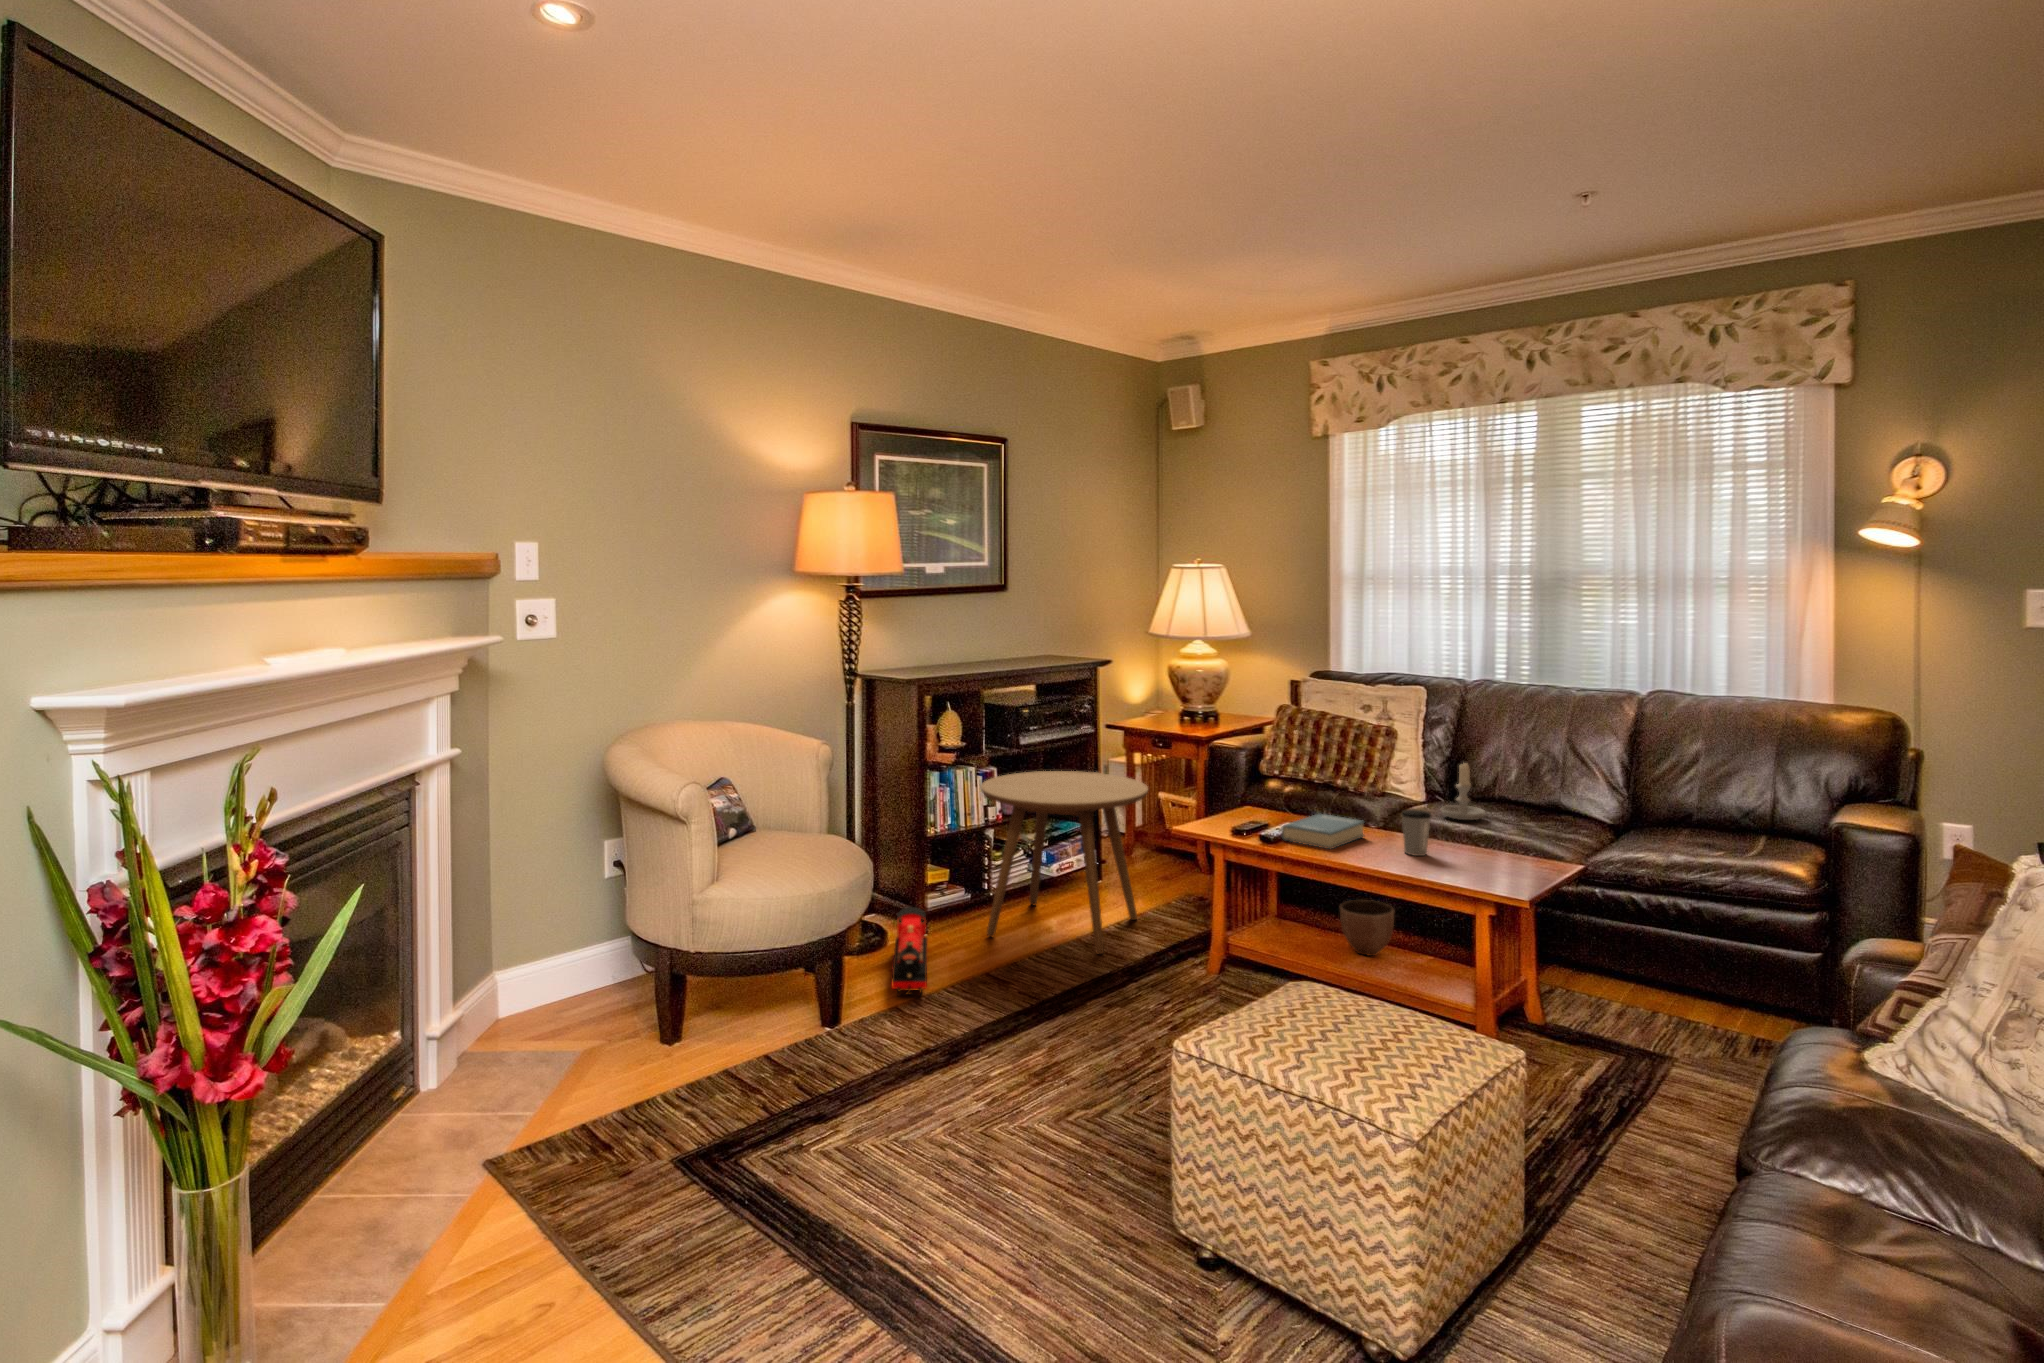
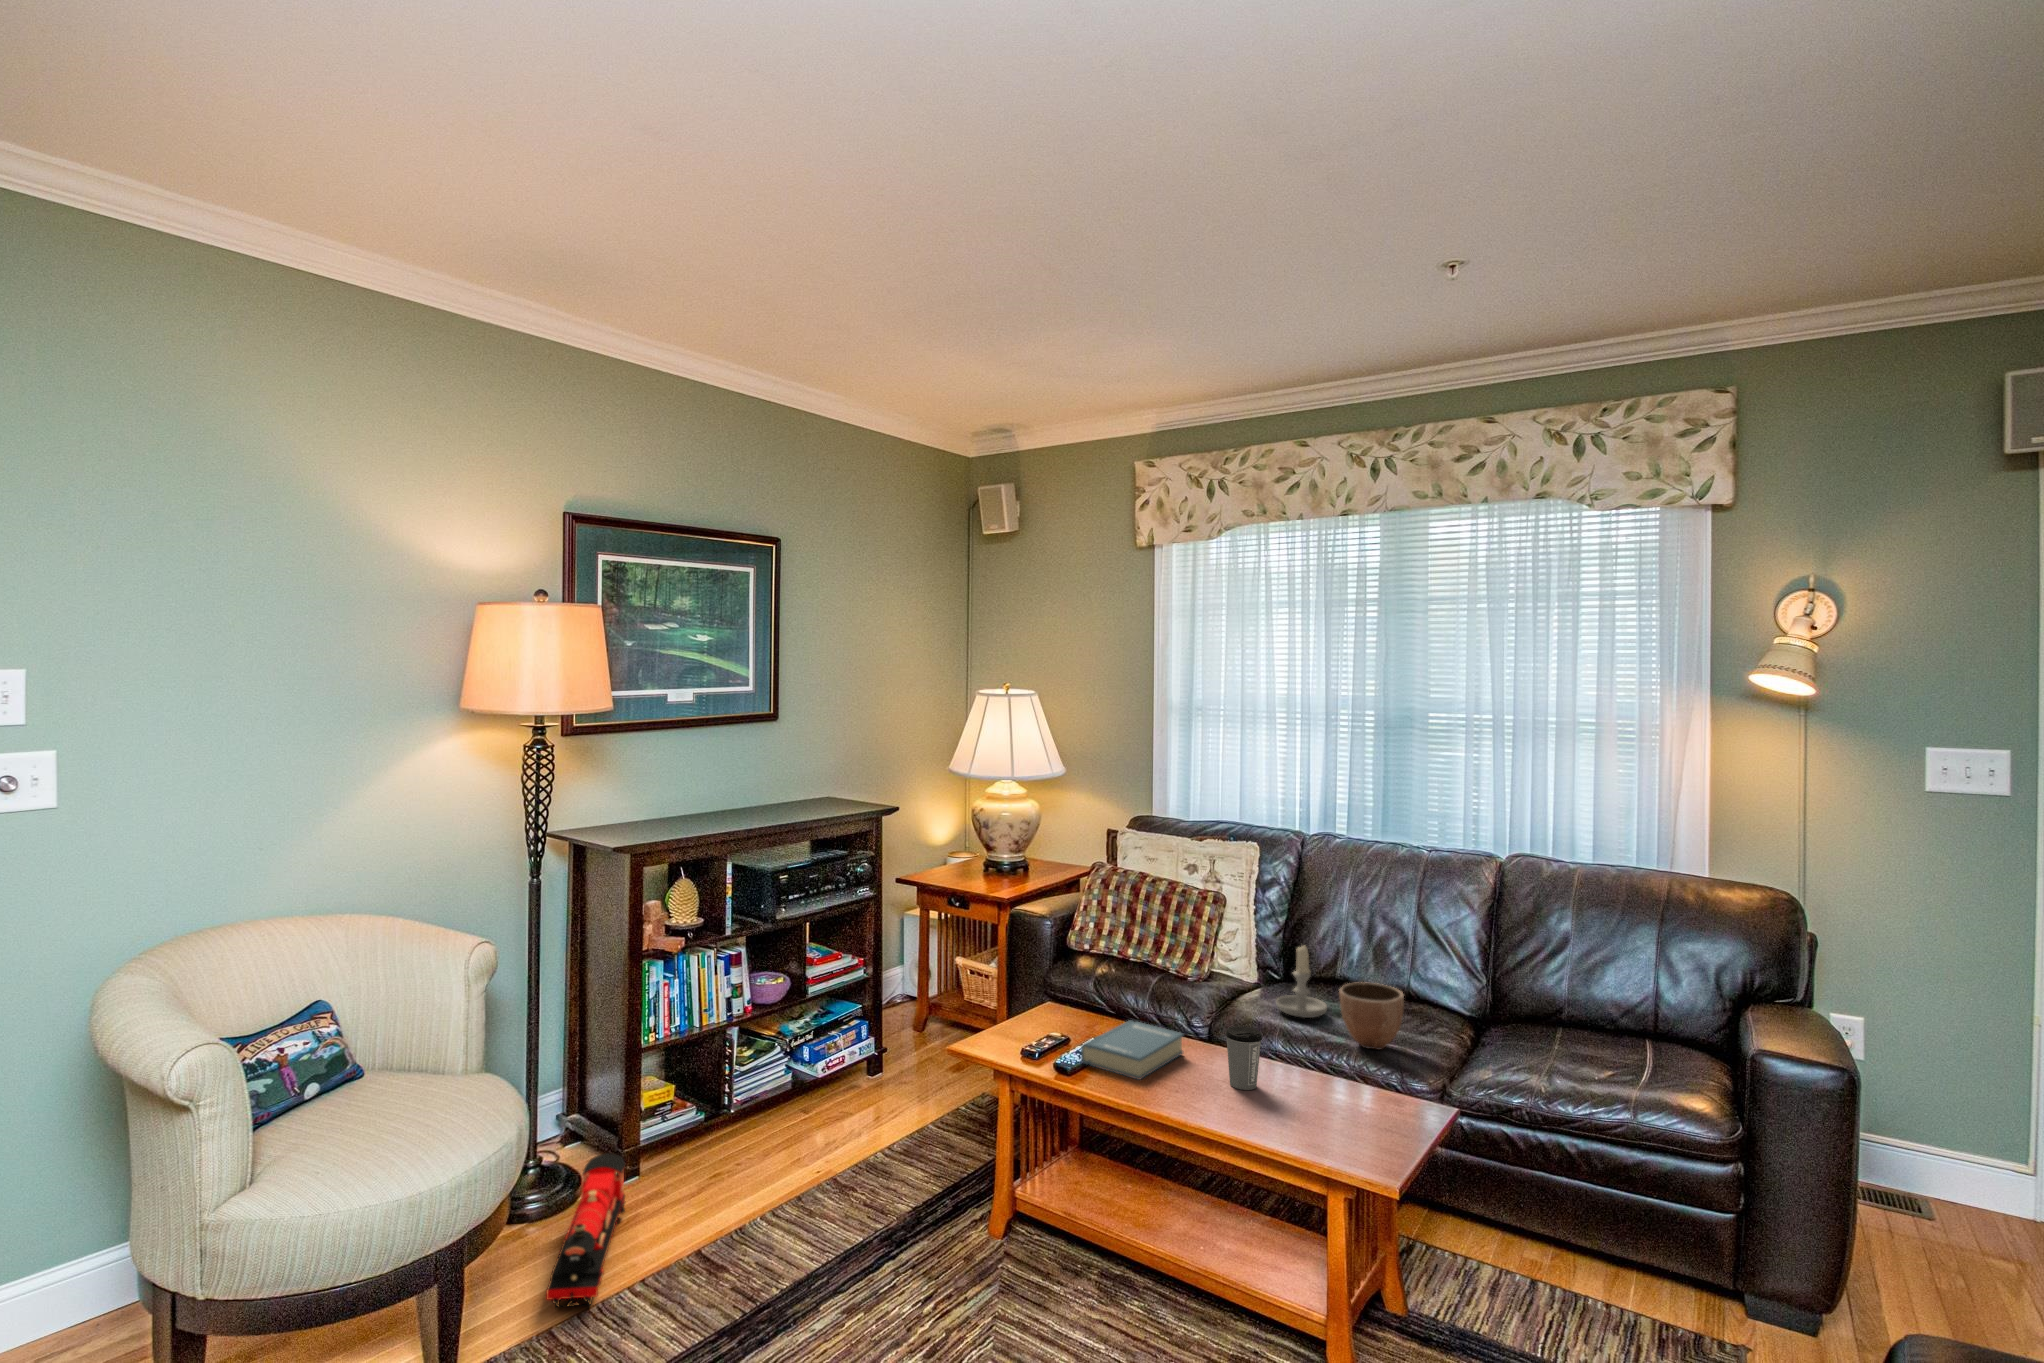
side table: present [981,771,1148,954] -> none [713,950,926,1211]
decorative bowl: present [1340,900,1394,956] -> present [1339,982,1404,1050]

